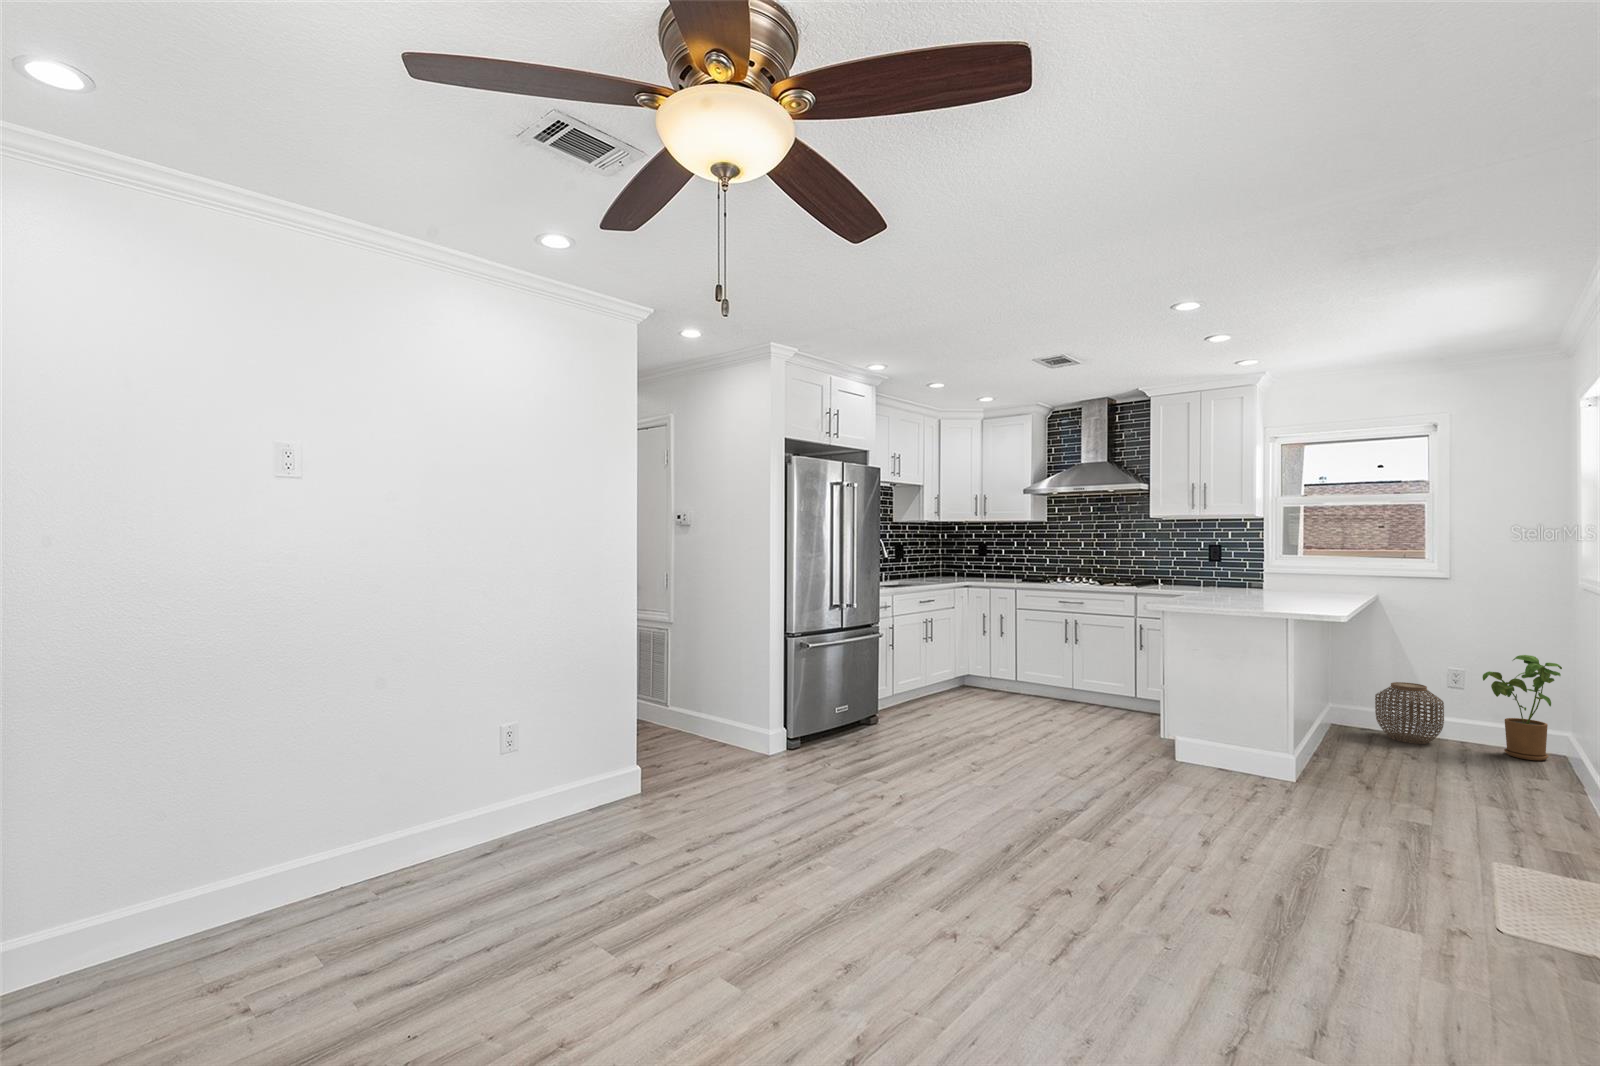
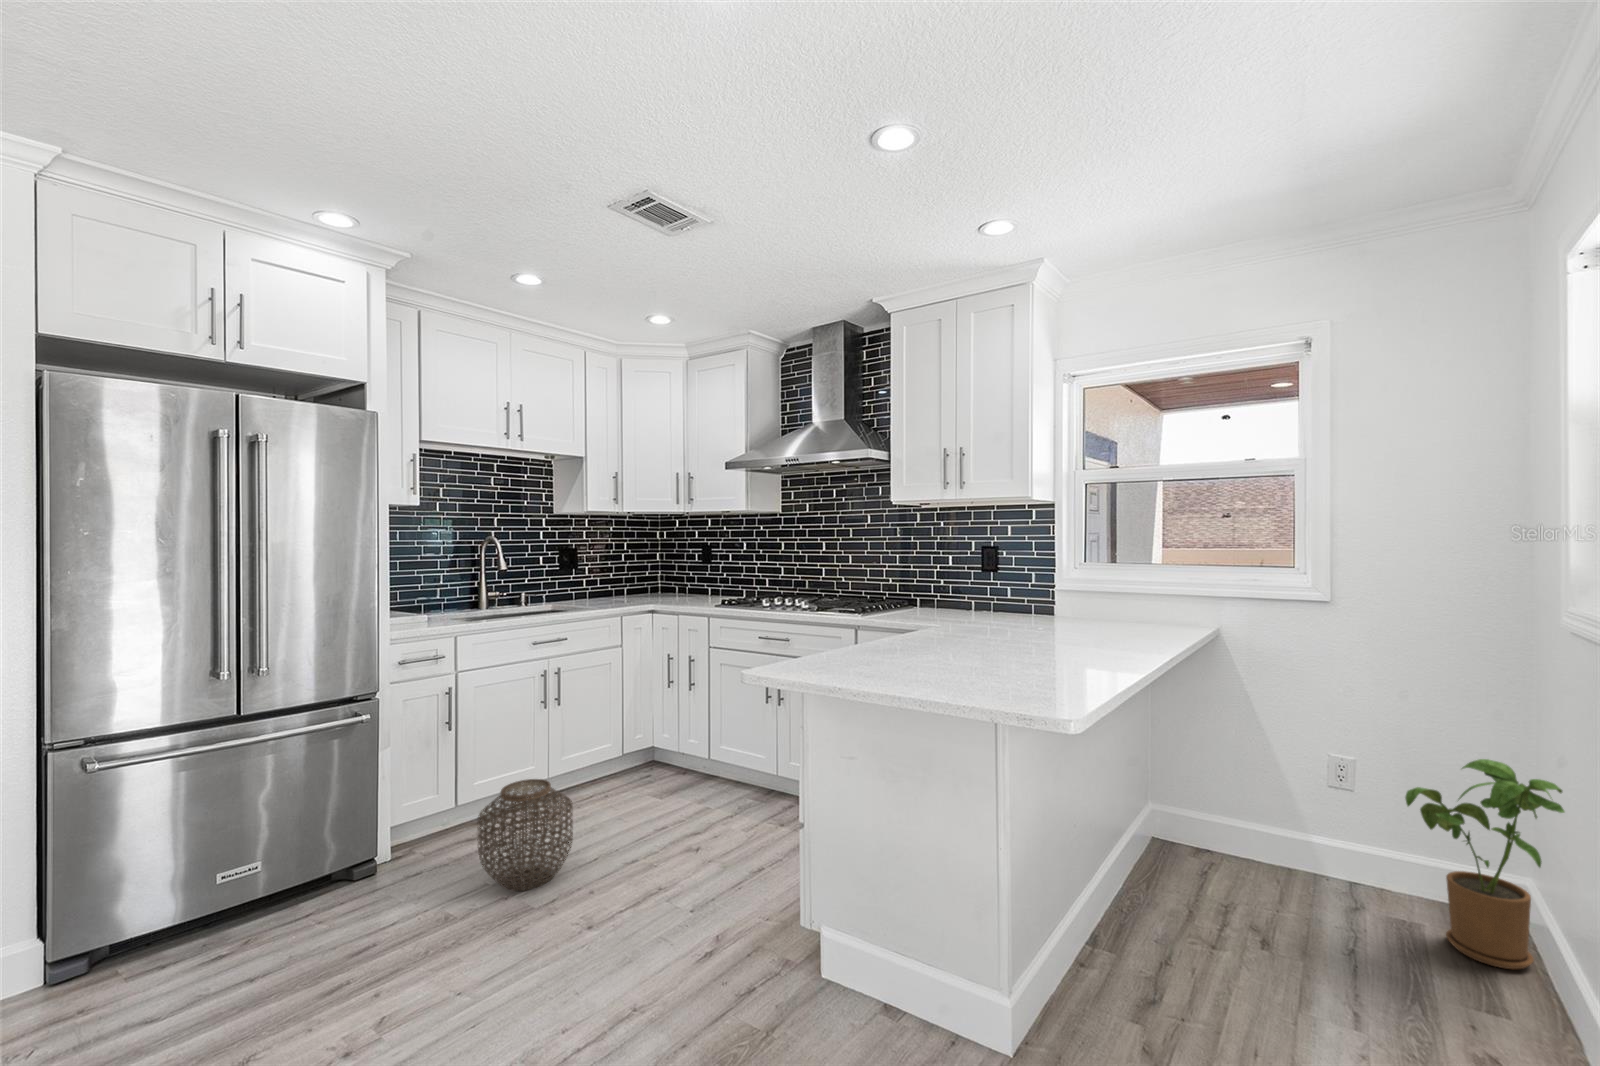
woven basket: present [1375,682,1444,744] -> present [477,779,573,891]

